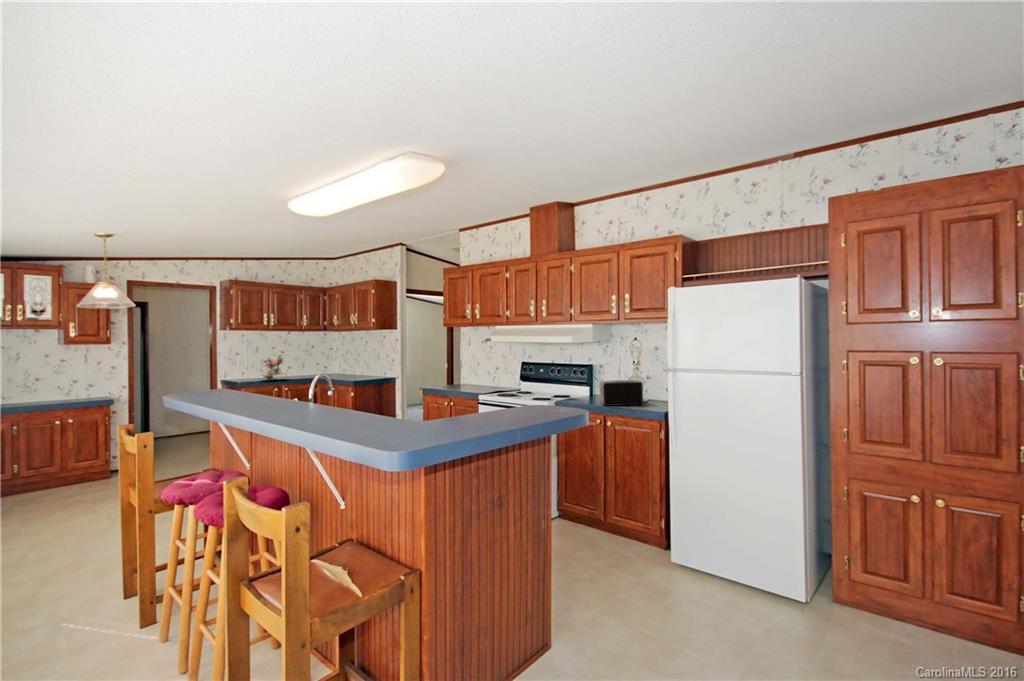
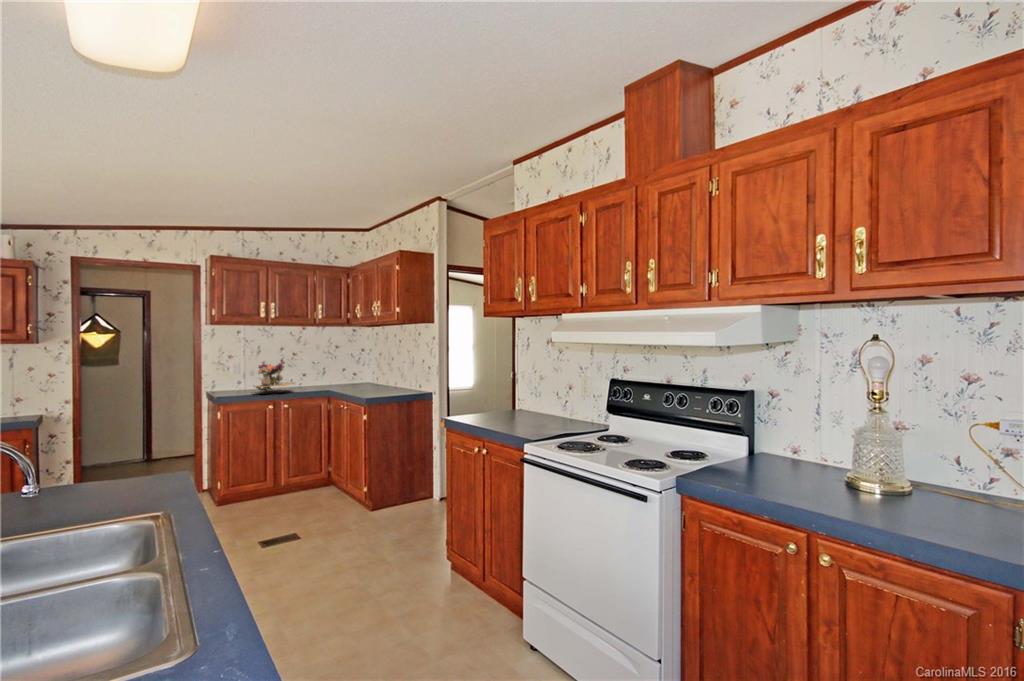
toaster: present [598,380,643,406] -> none [783,439,916,511]

